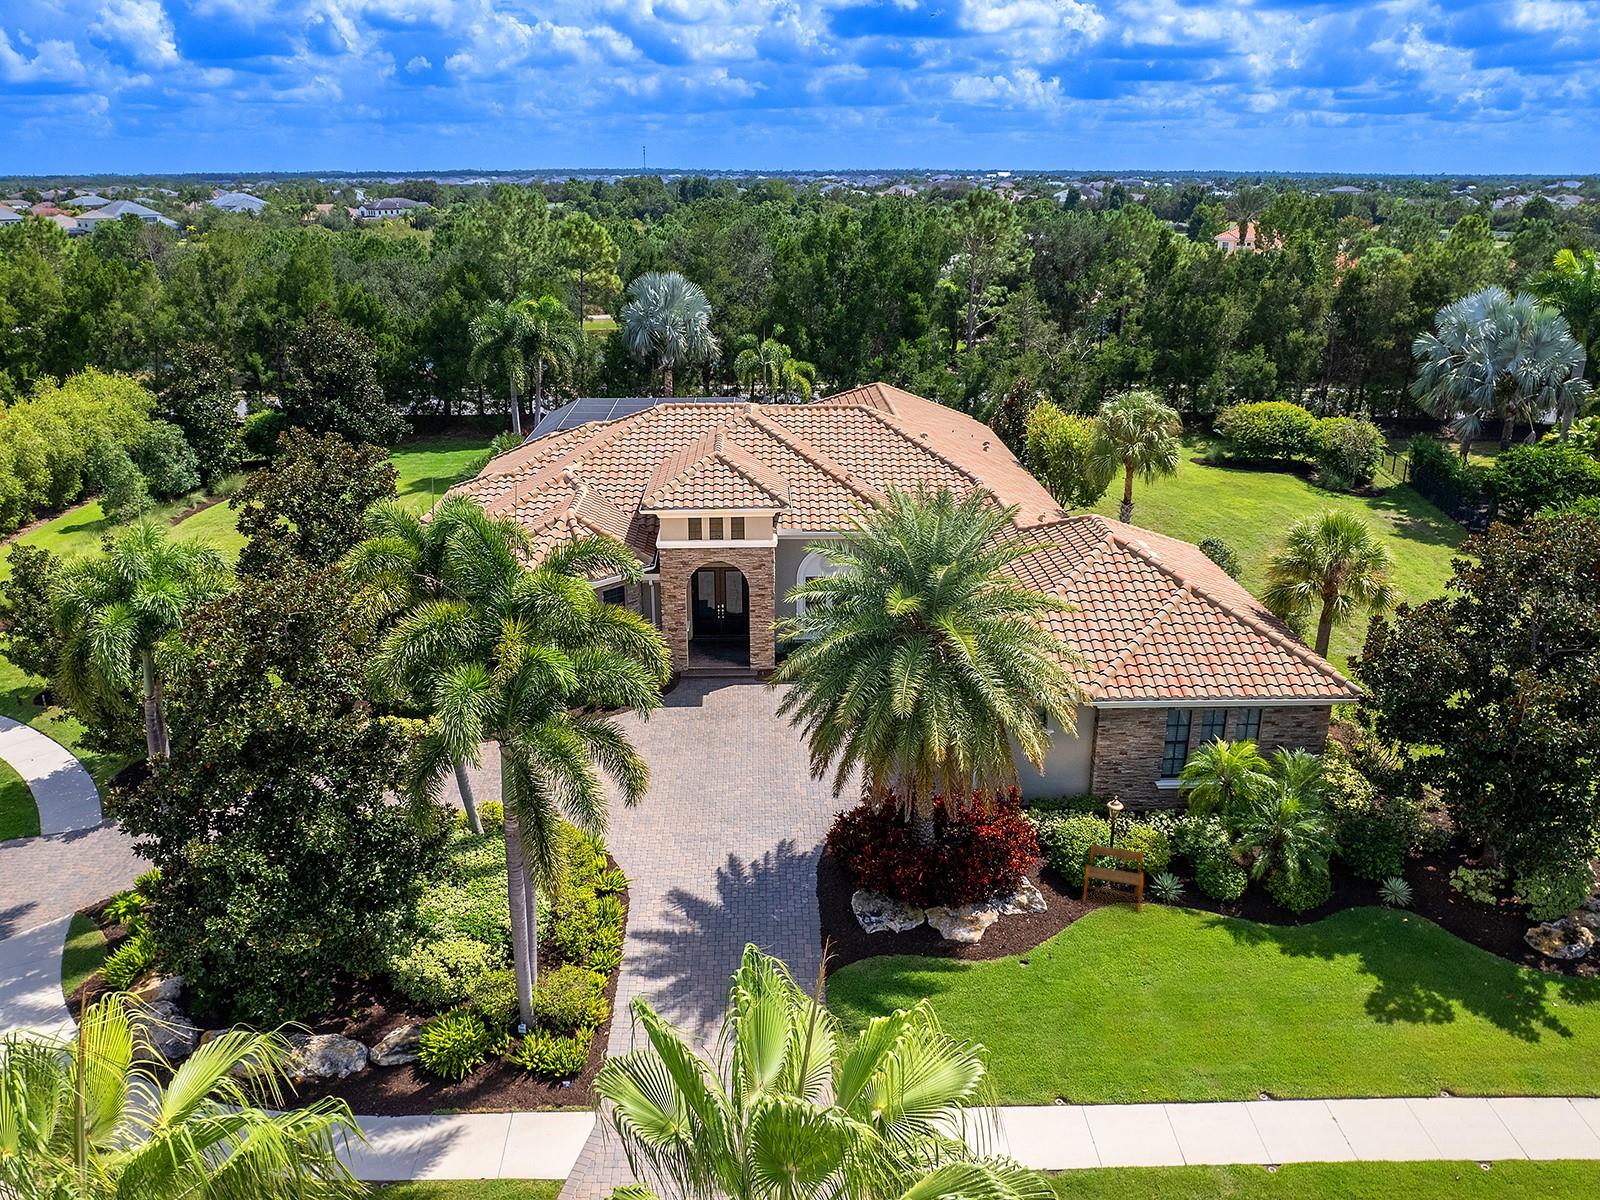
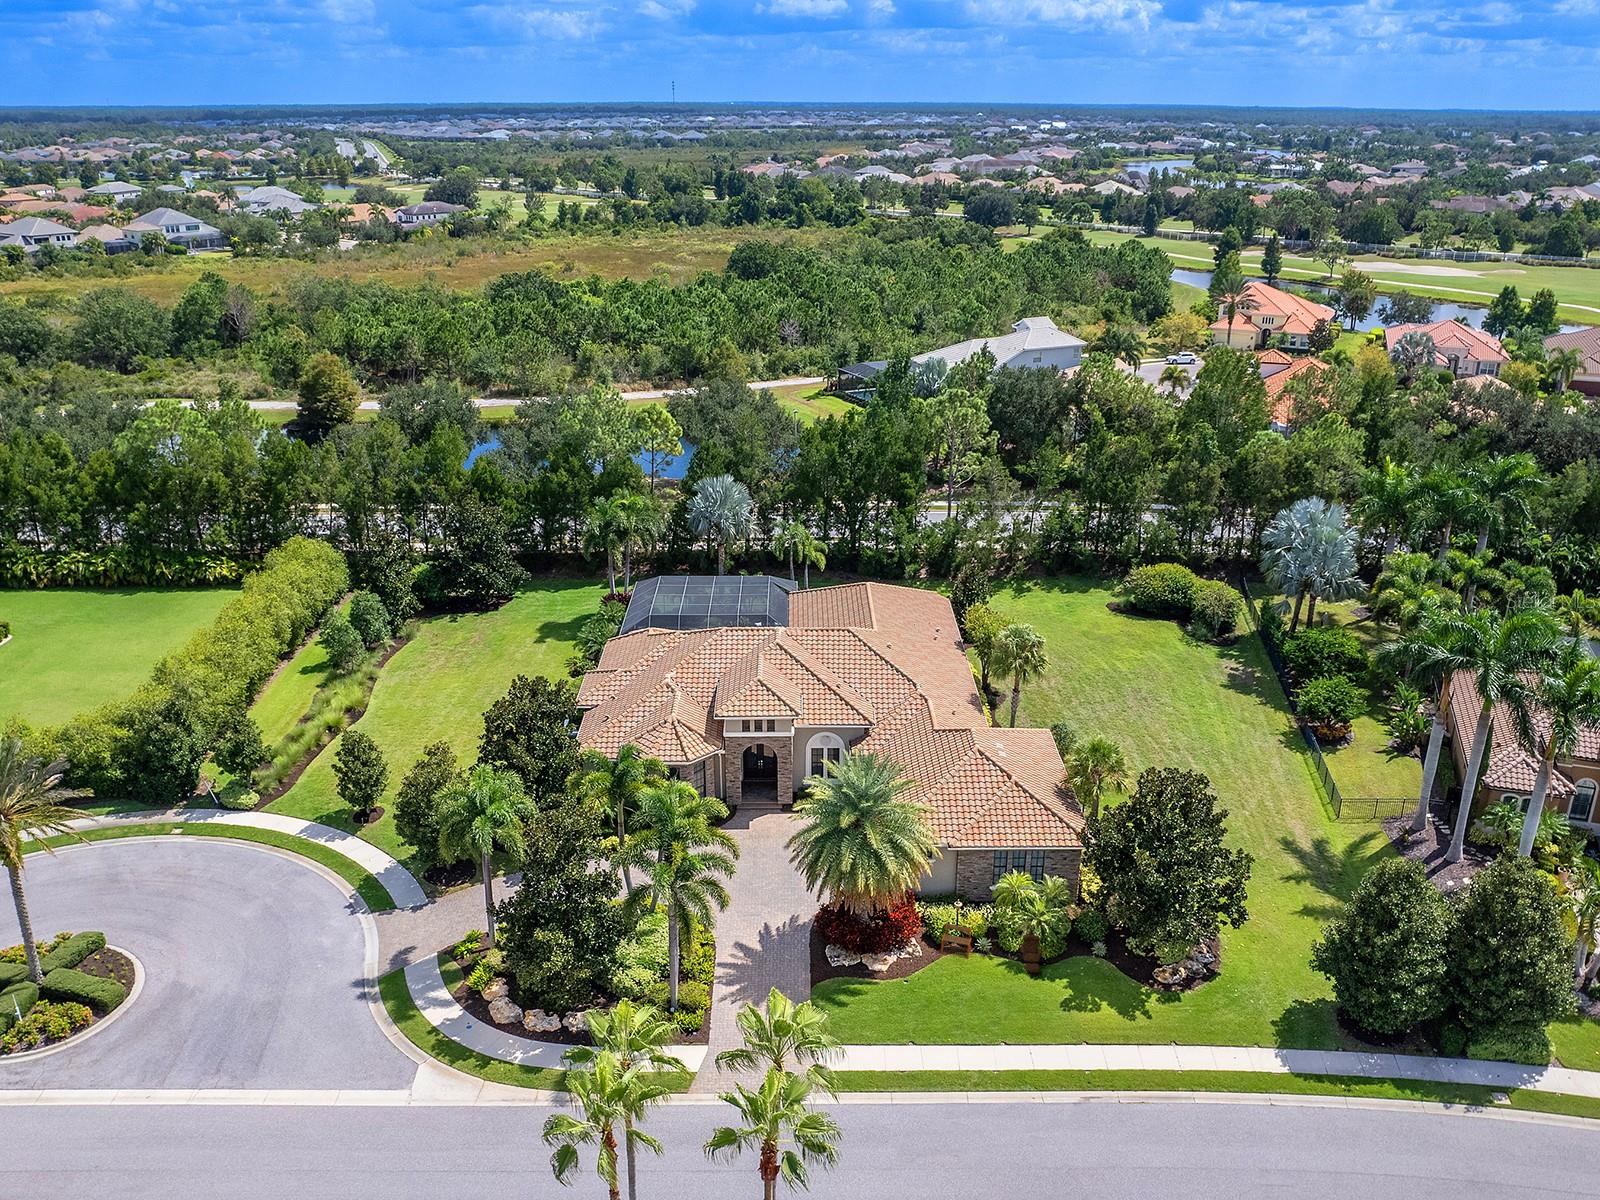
lounge chair: none [1248,862,1296,946] -> present [1020,935,1043,976]

